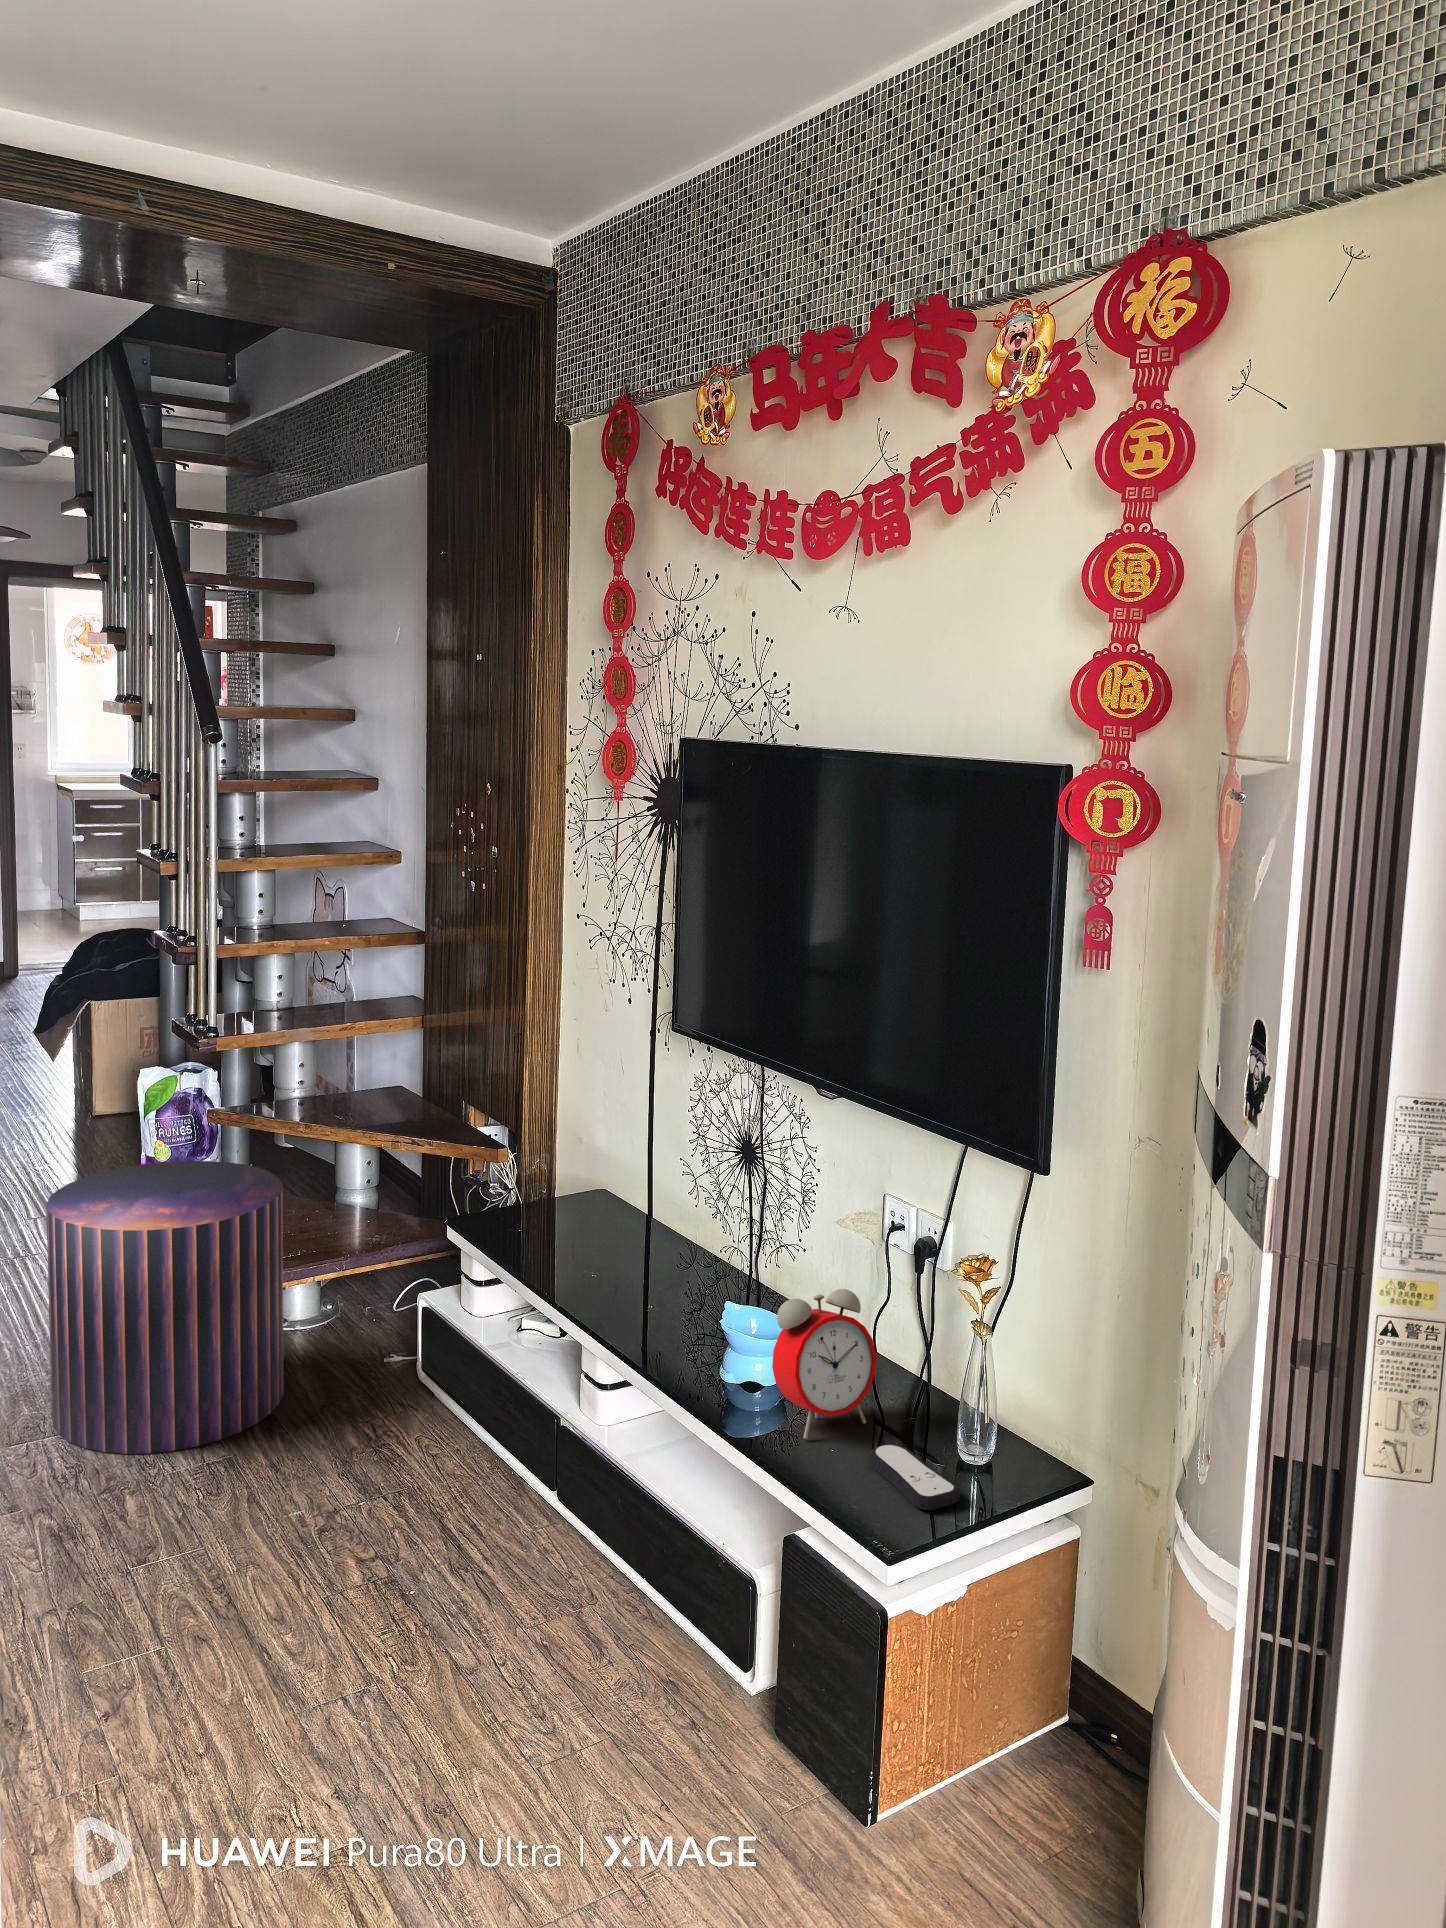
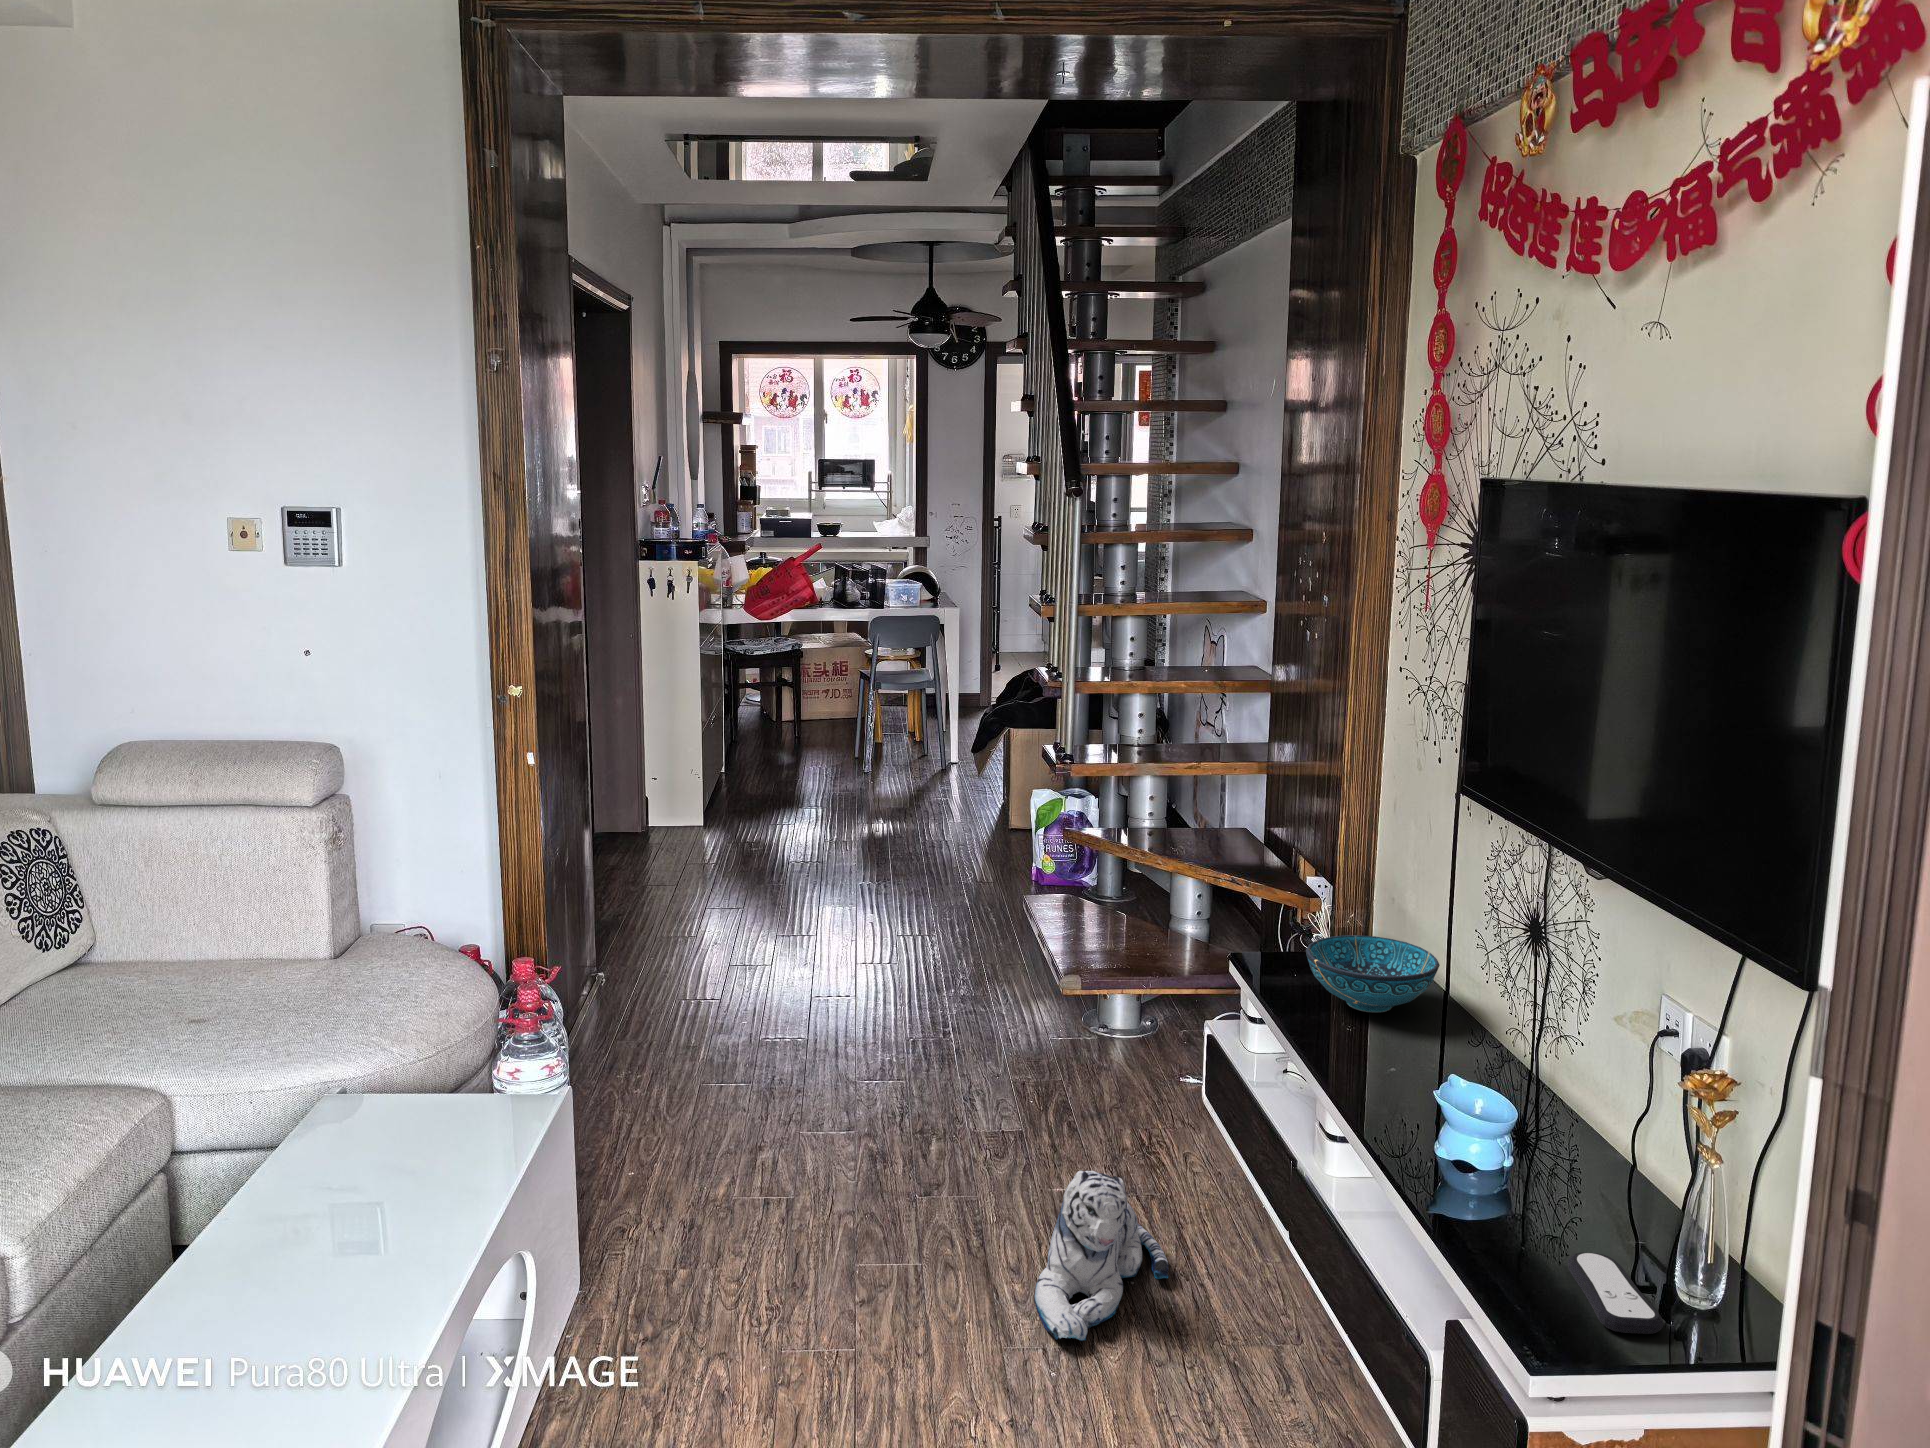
pouf: present [46,1161,283,1454] -> none [898,864,1093,1114]
decorative bowl: none [535,1184,661,1260] -> present [1306,935,1440,1012]
alarm clock: present [772,1289,876,1439] -> none [1478,1075,1604,1228]
plush toy: none [311,1484,448,1681] -> present [1034,1171,1169,1341]

